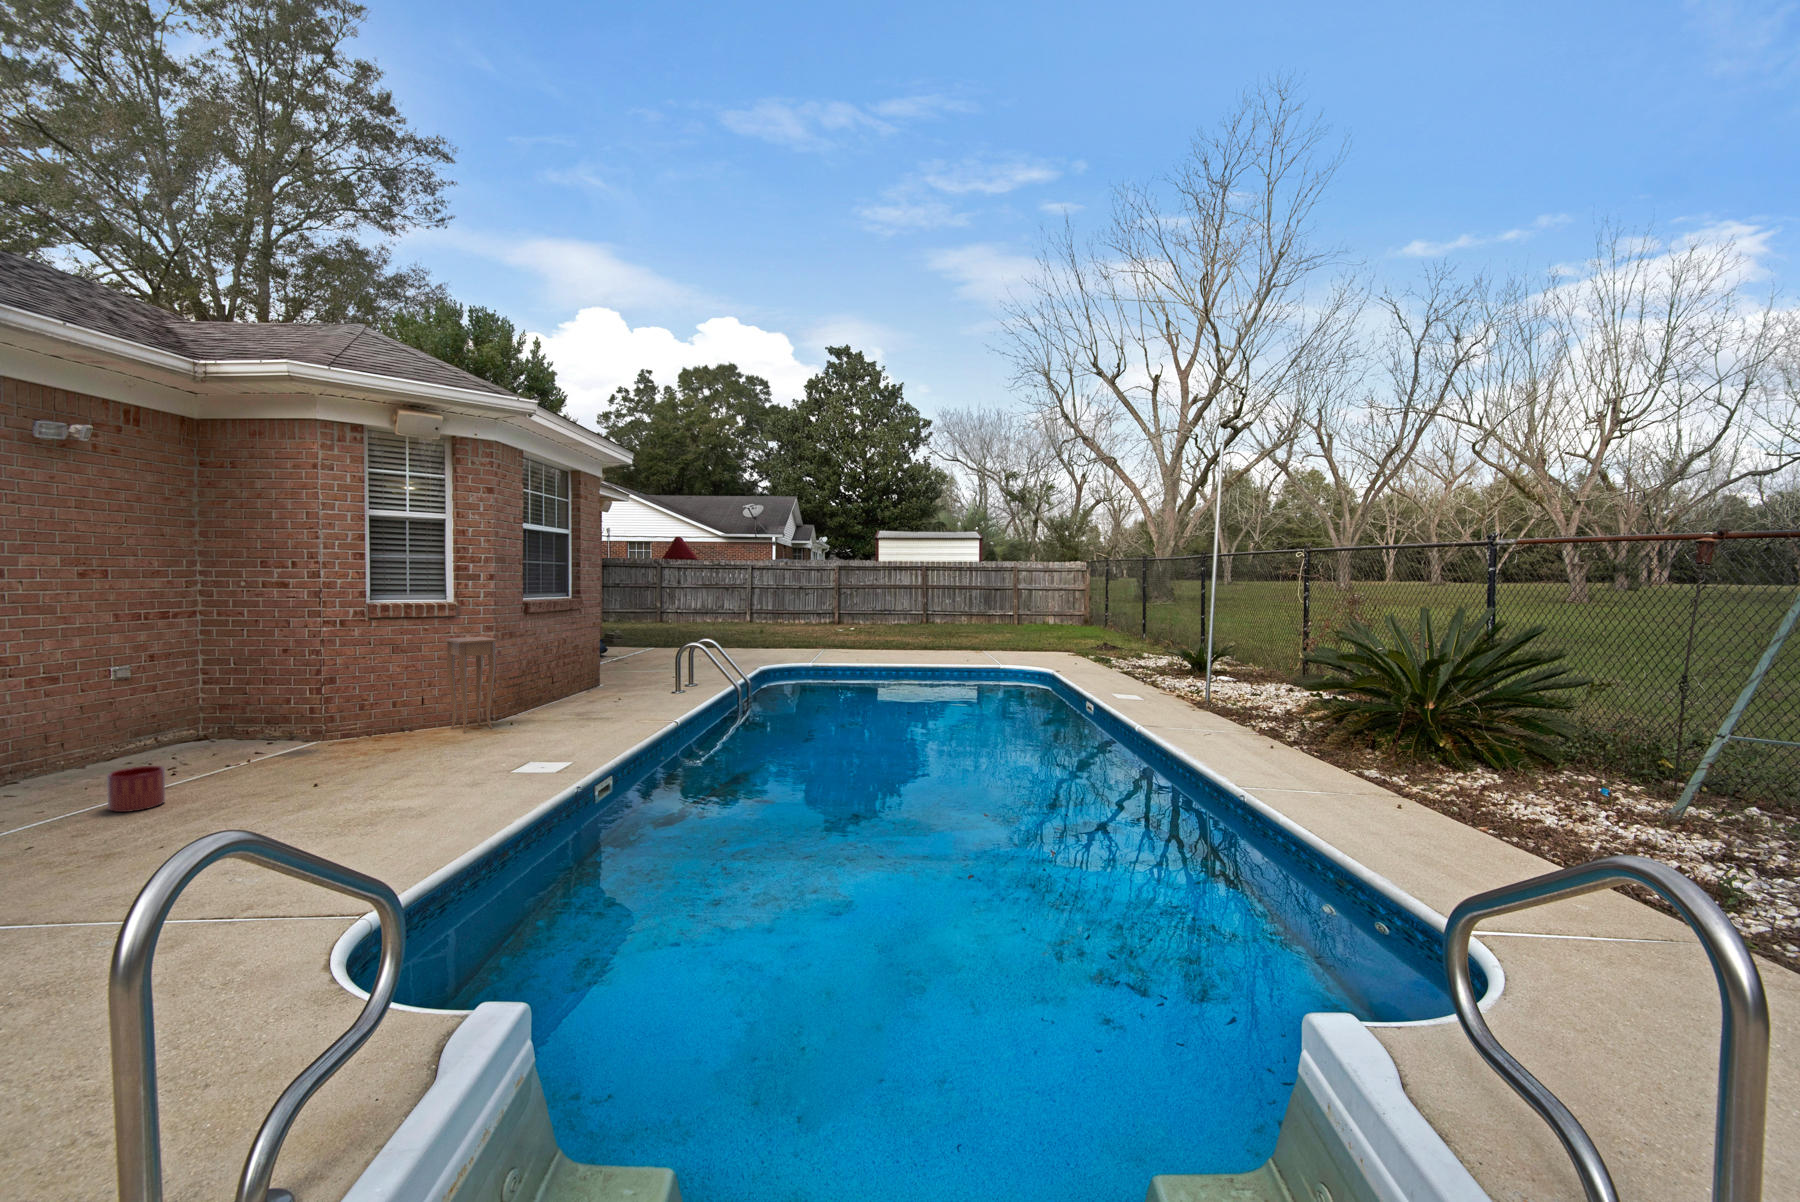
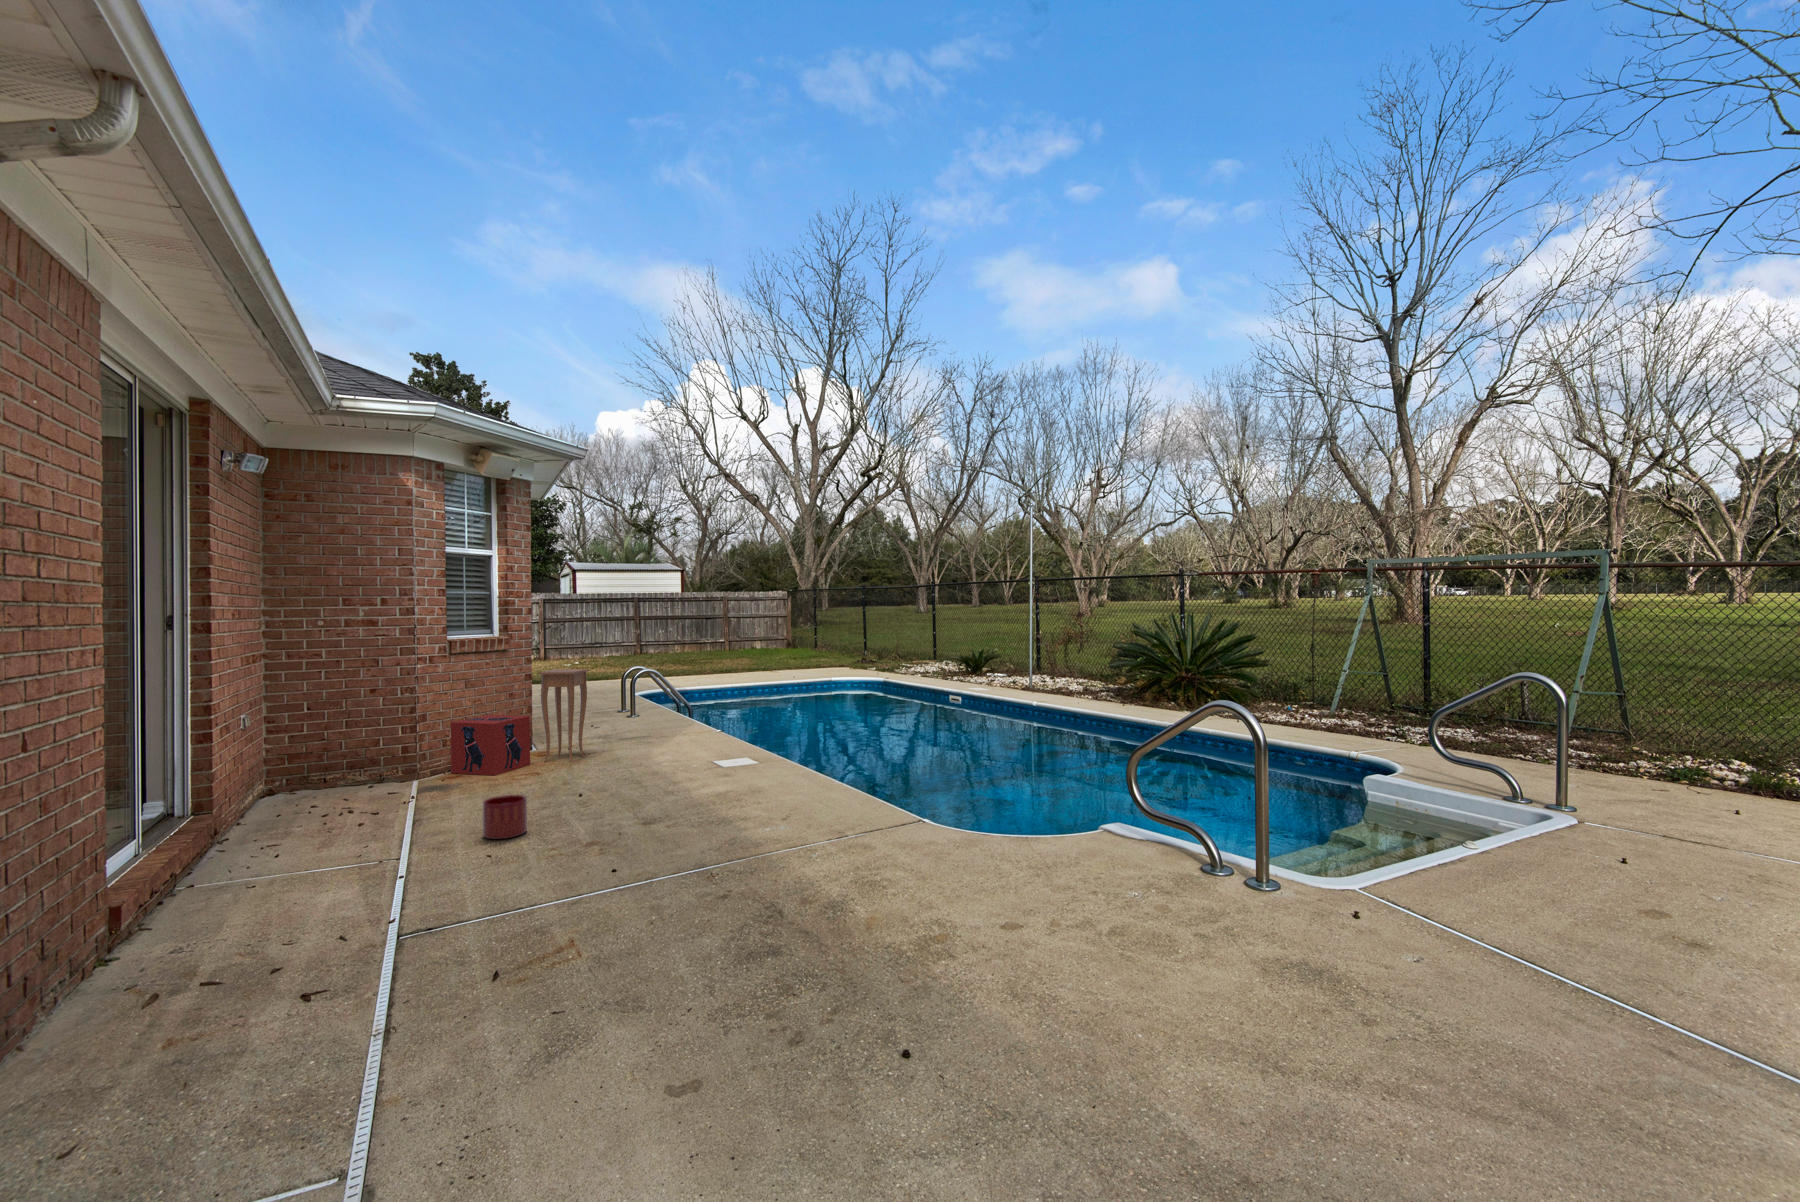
storage box: none [368,675,434,736] -> present [451,715,530,775]

